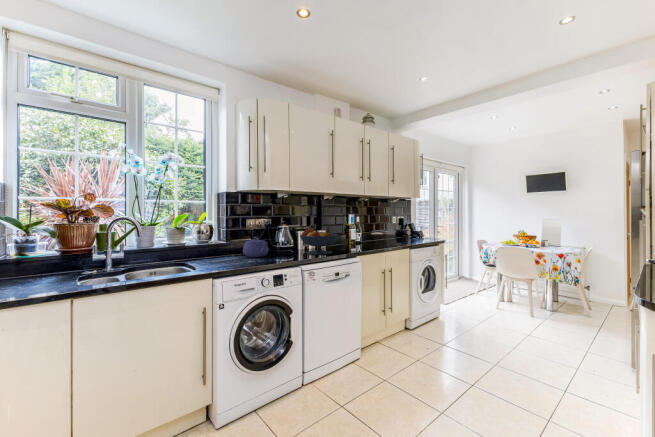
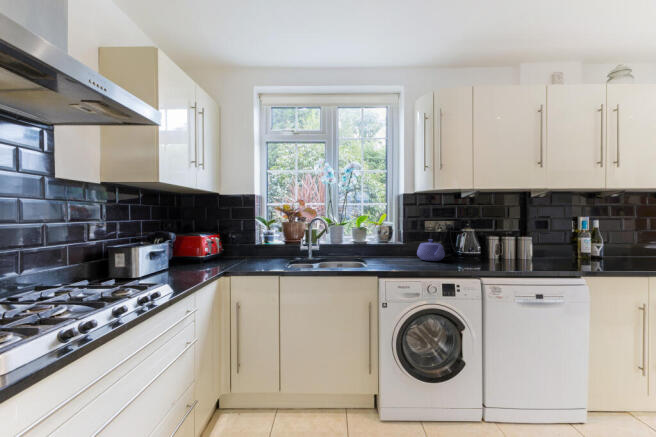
fruit bowl: present [300,229,339,255] -> none [485,233,545,267]

